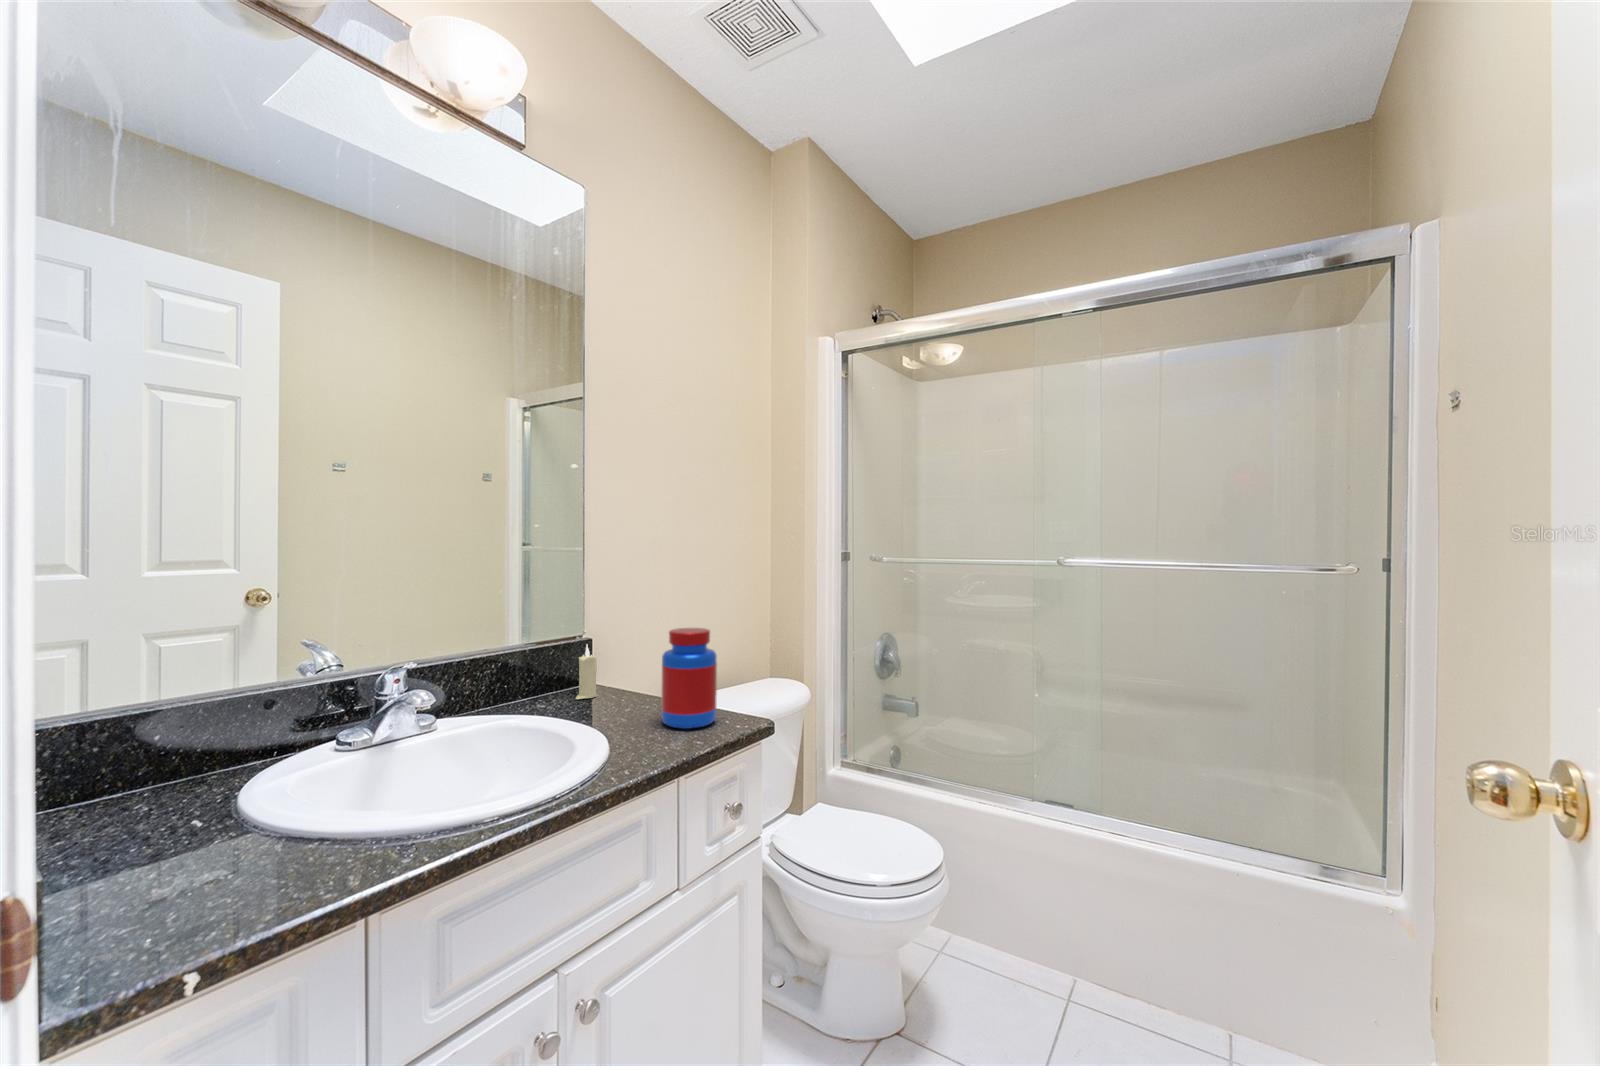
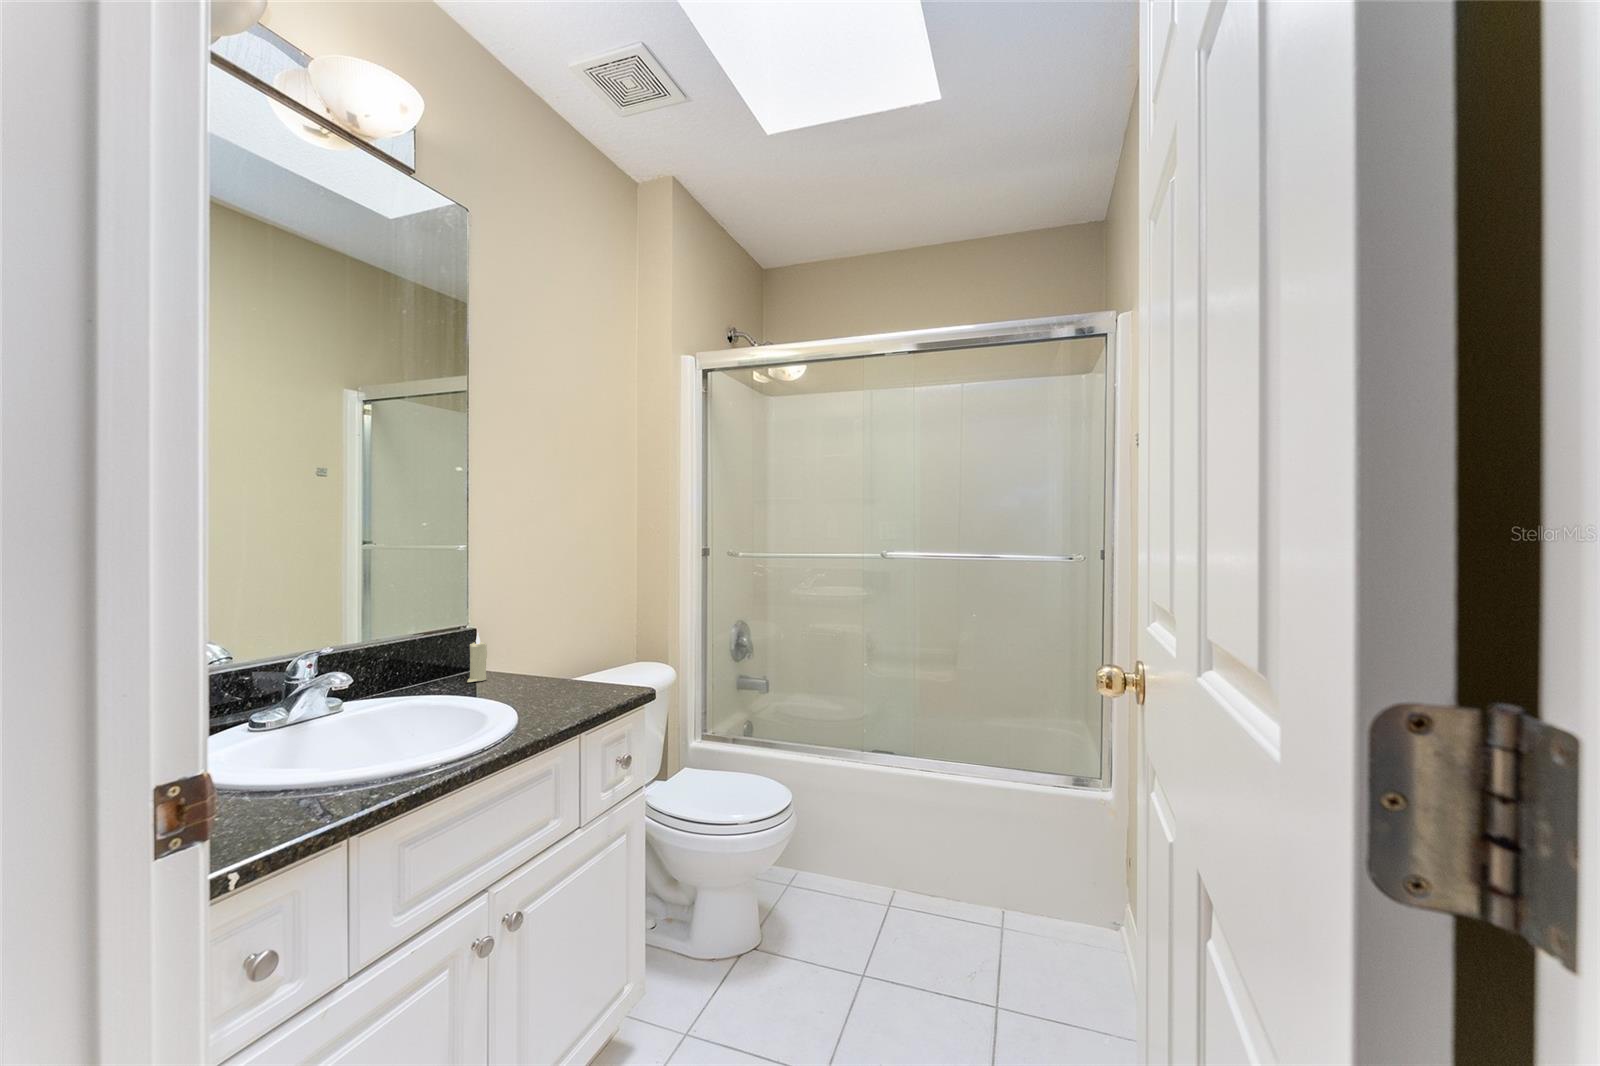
jar: present [661,628,717,729] -> none [558,613,607,698]

